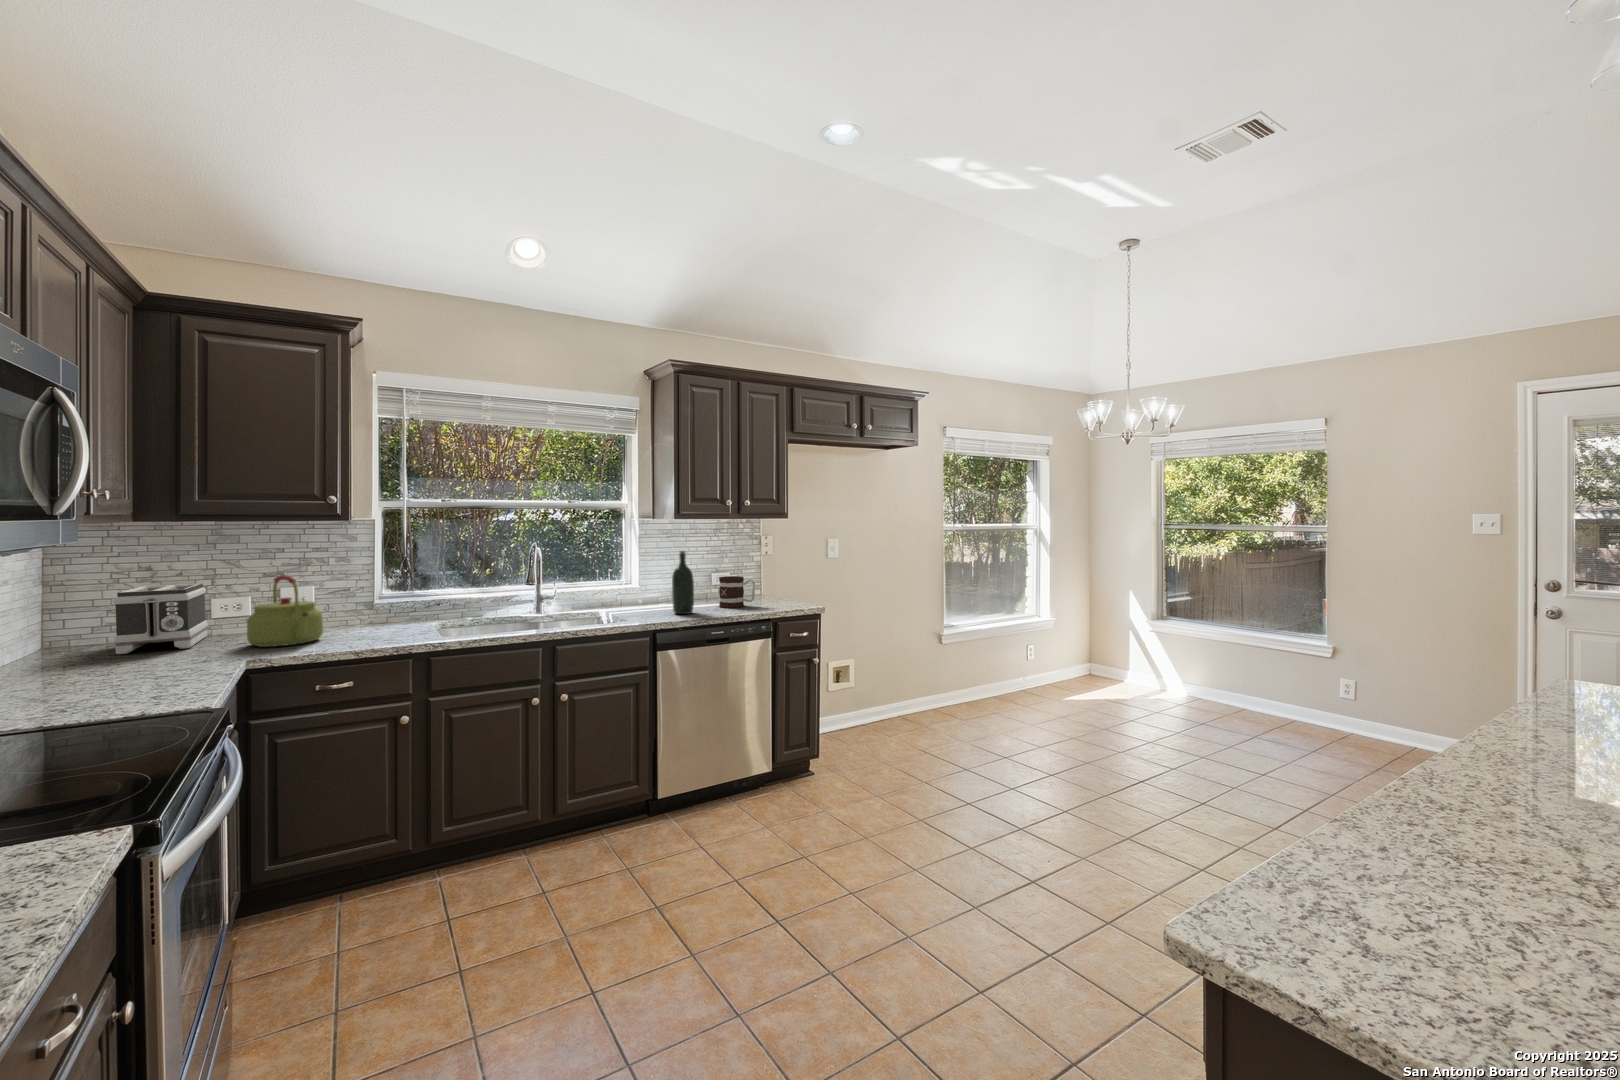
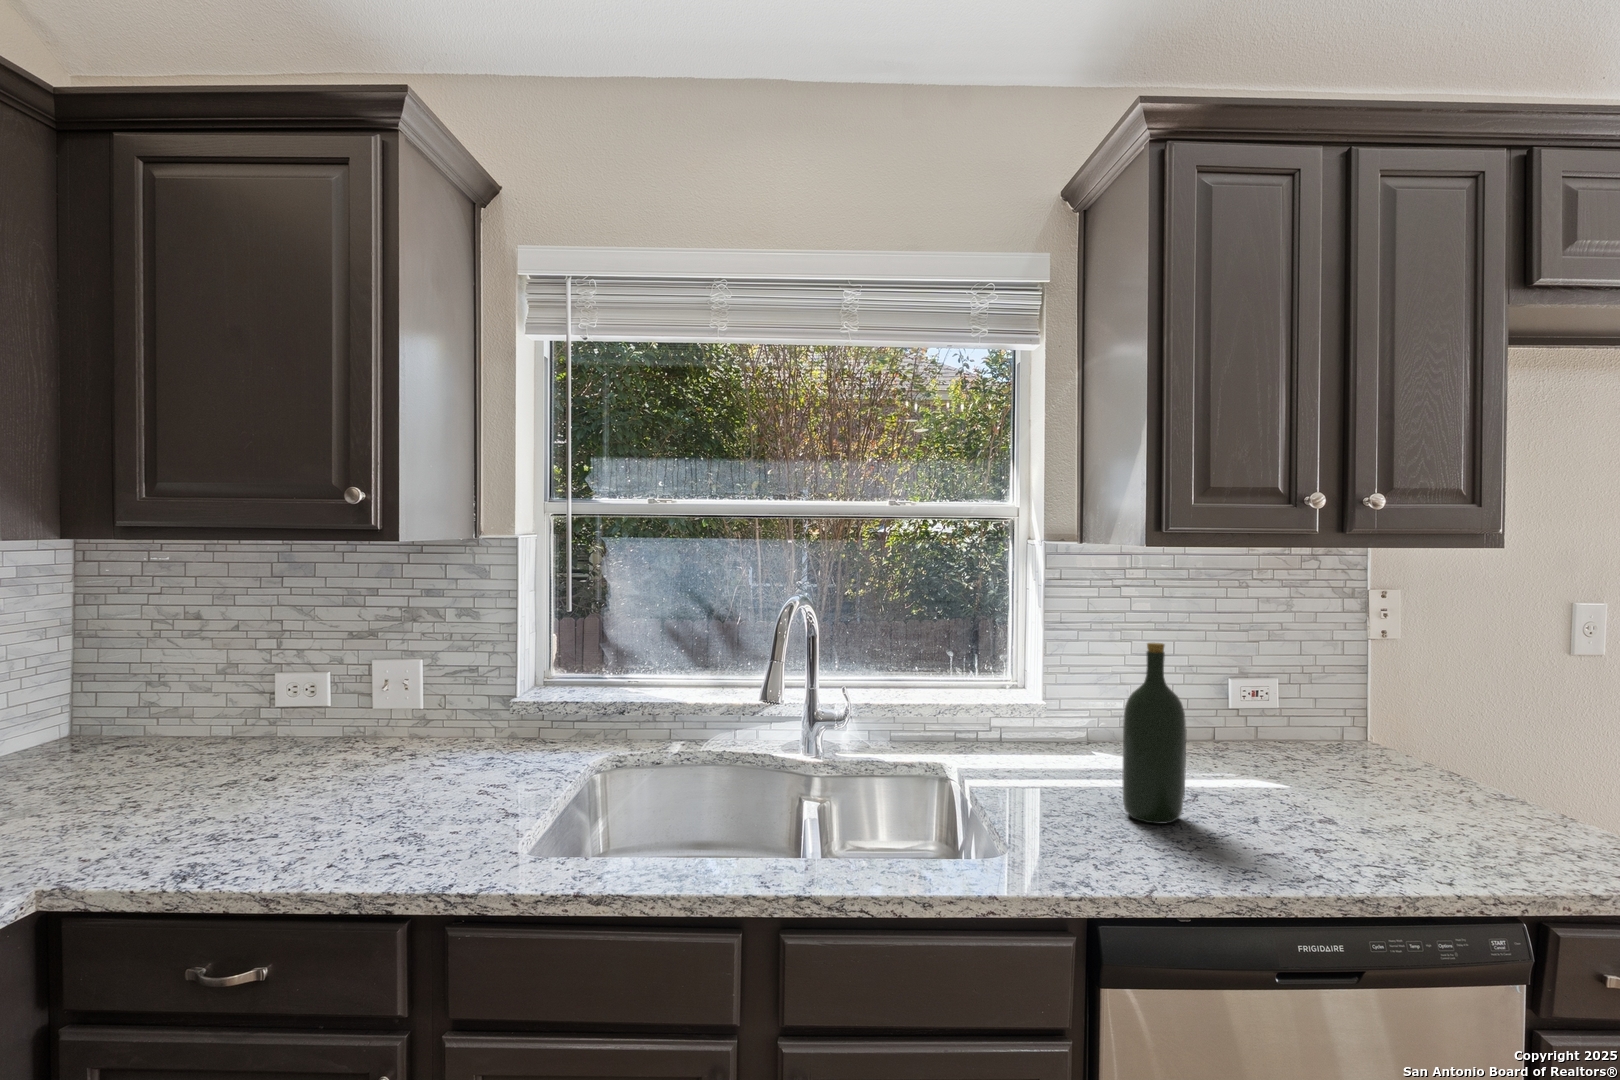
kettle: present [247,575,323,647] -> none [252,653,383,802]
mug: present [719,576,755,608] -> none [1255,711,1376,811]
toaster: present [114,584,208,654] -> none [85,648,264,781]

